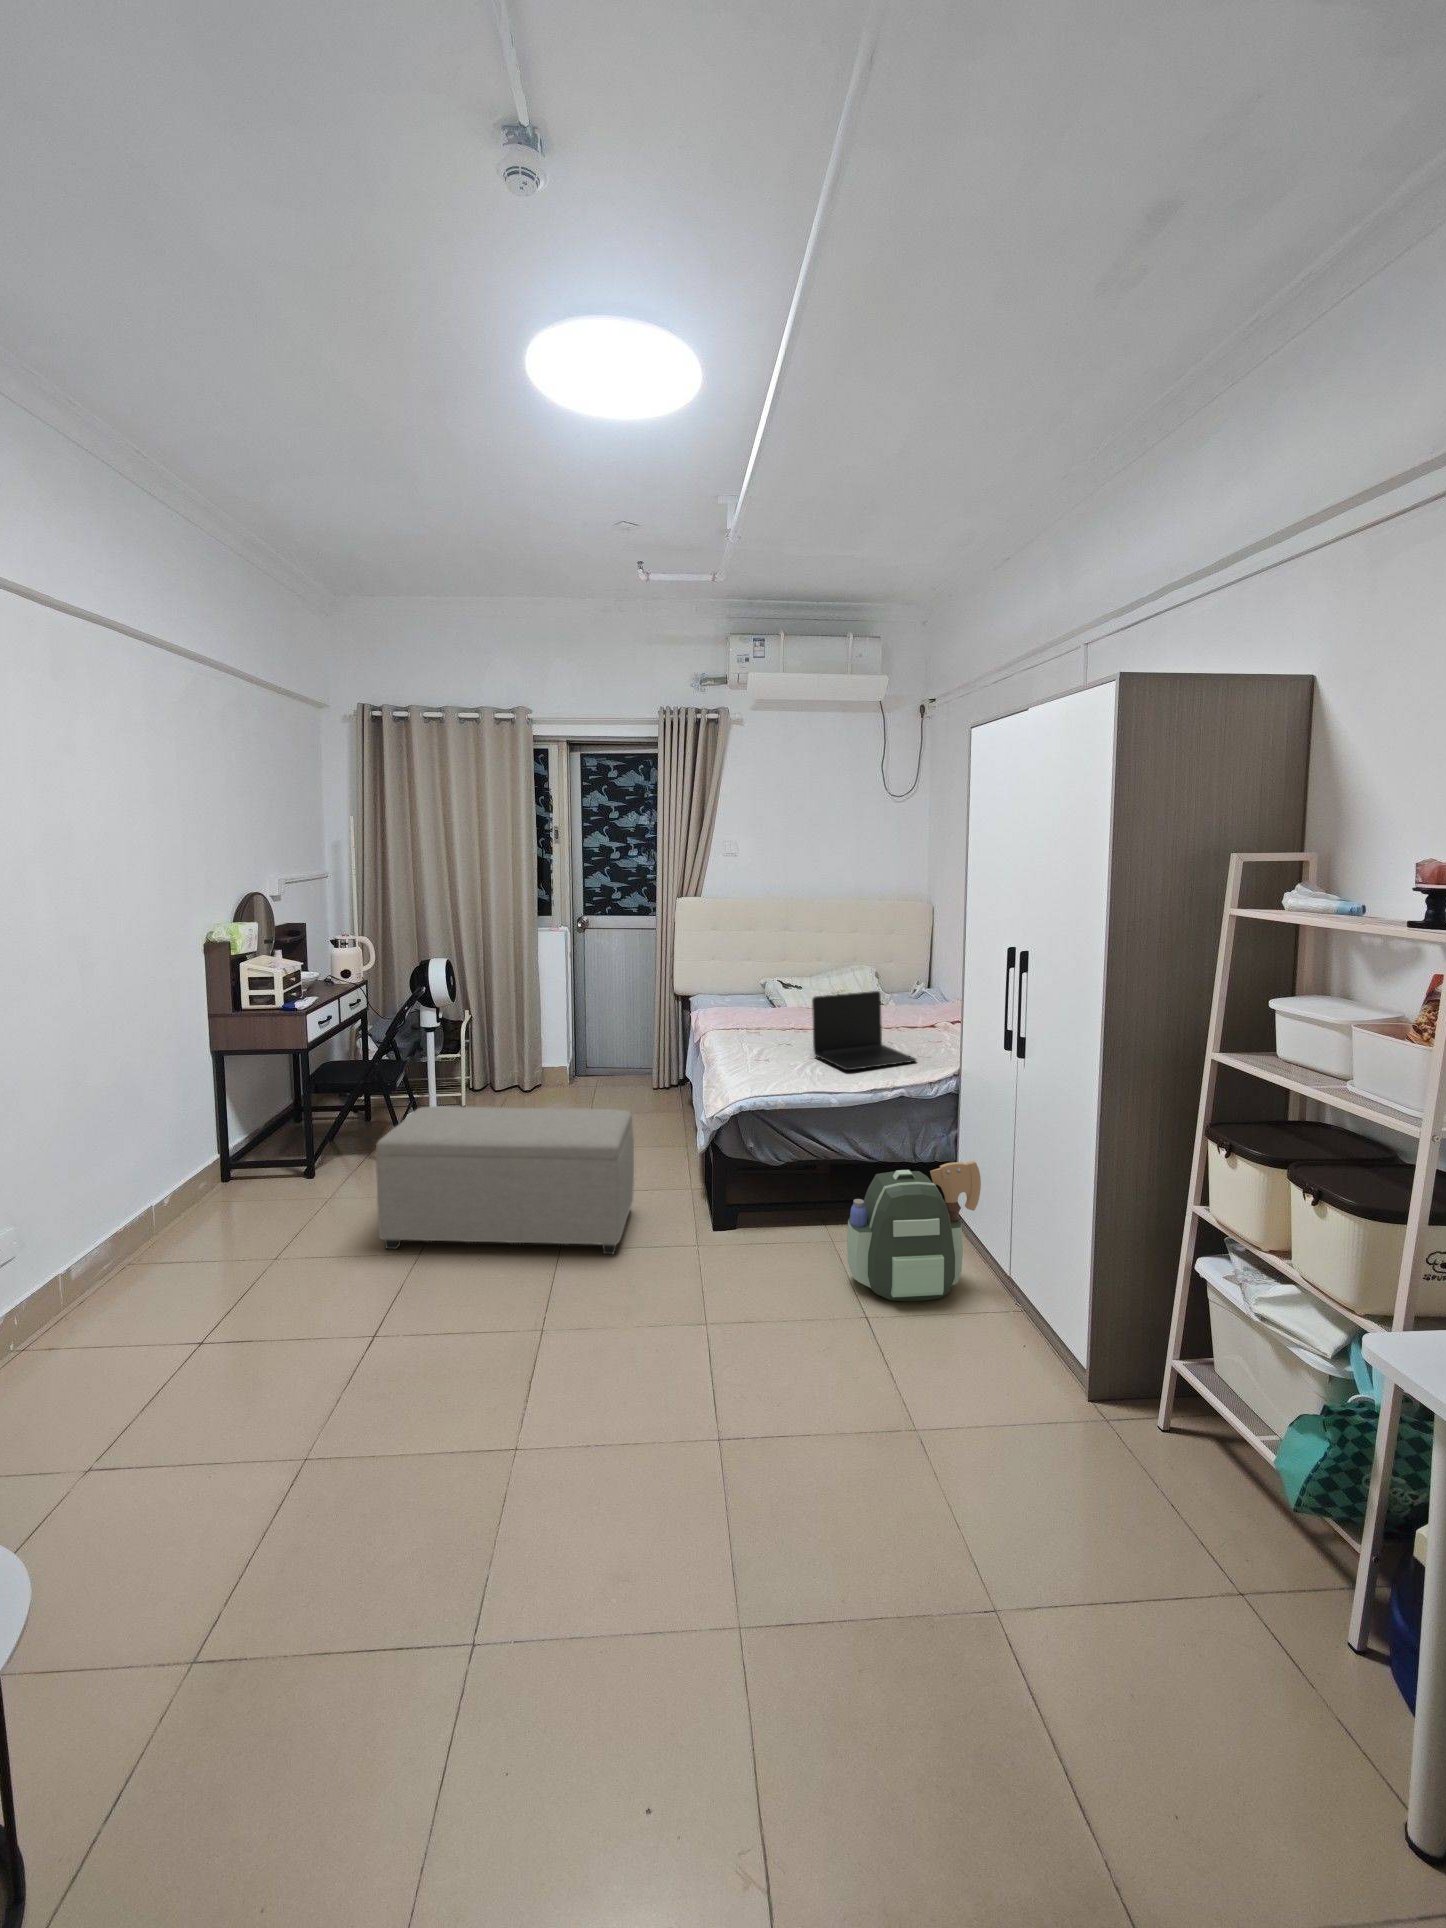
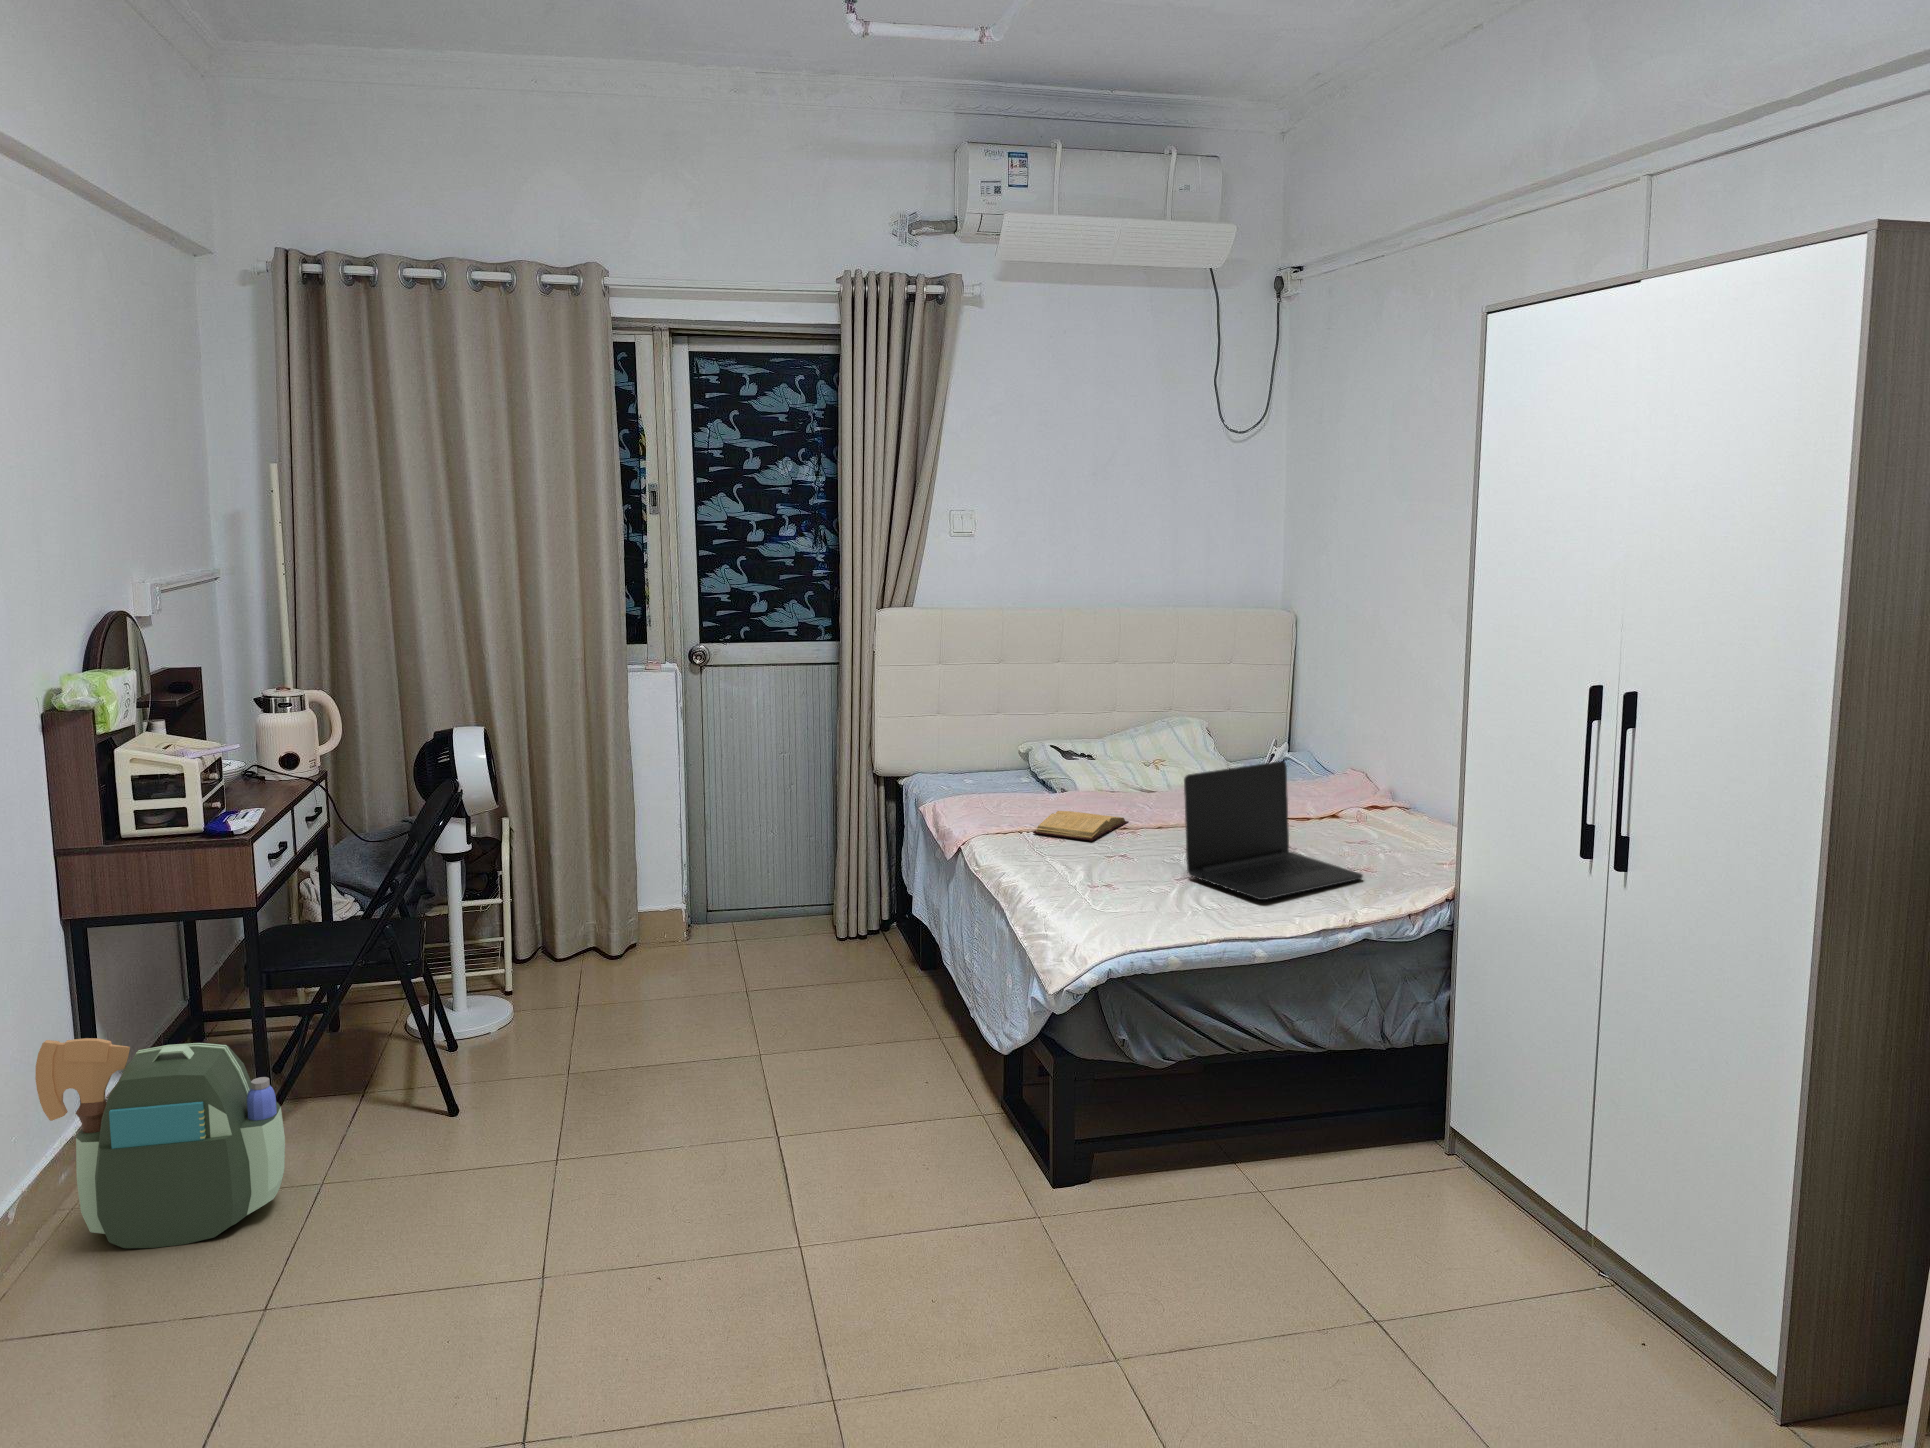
book: none [742,1017,801,1034] -> present [1033,811,1128,841]
ottoman: present [376,1106,634,1254] -> none [449,989,909,1274]
backpack: present [847,1161,981,1301] -> present [35,1038,285,1248]

